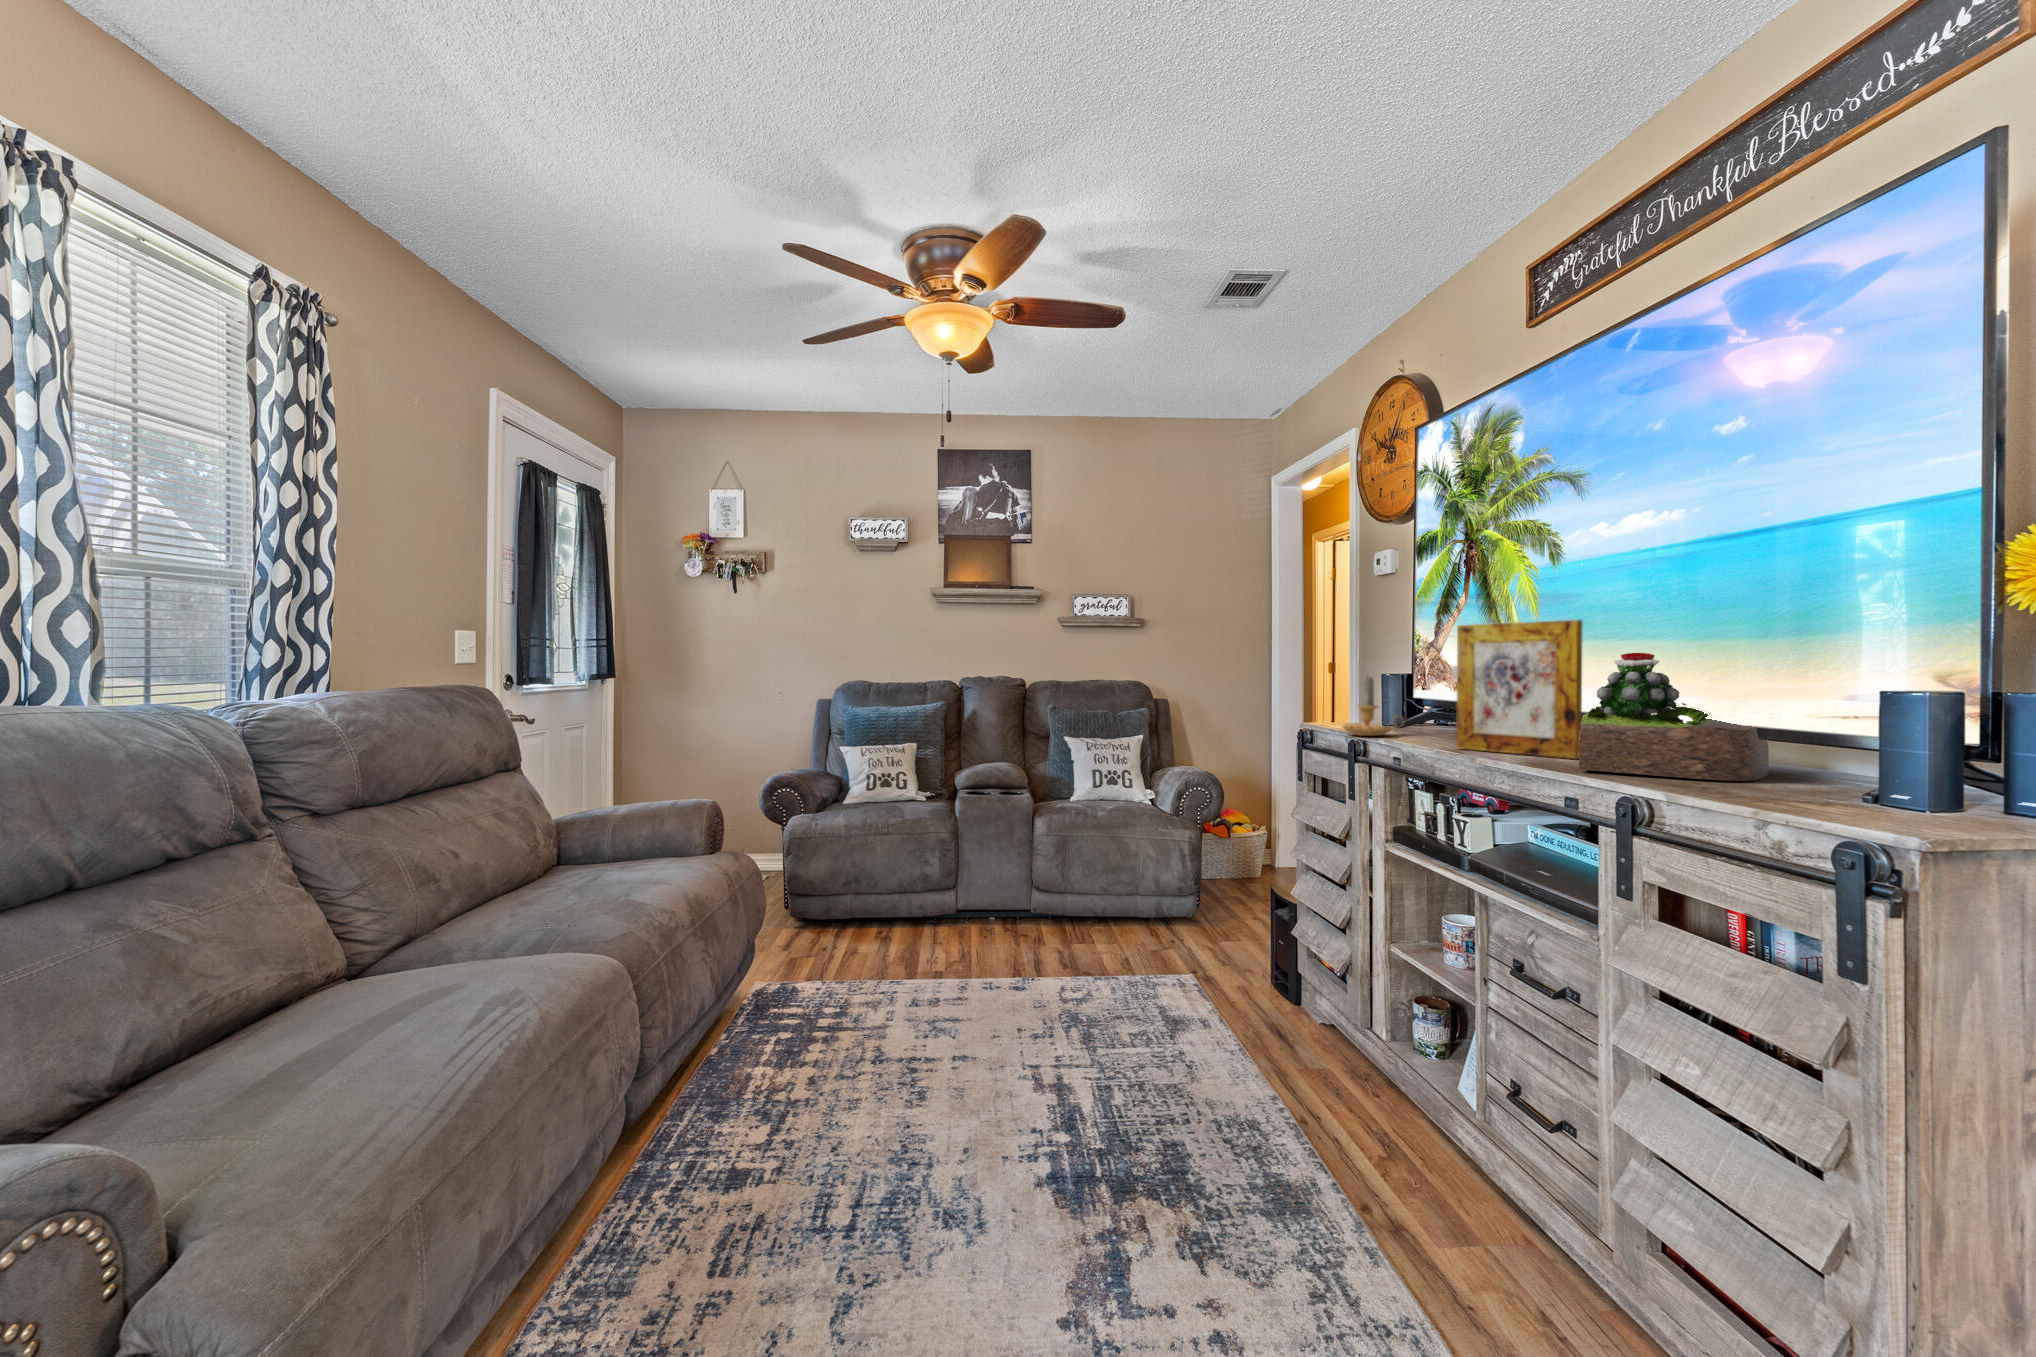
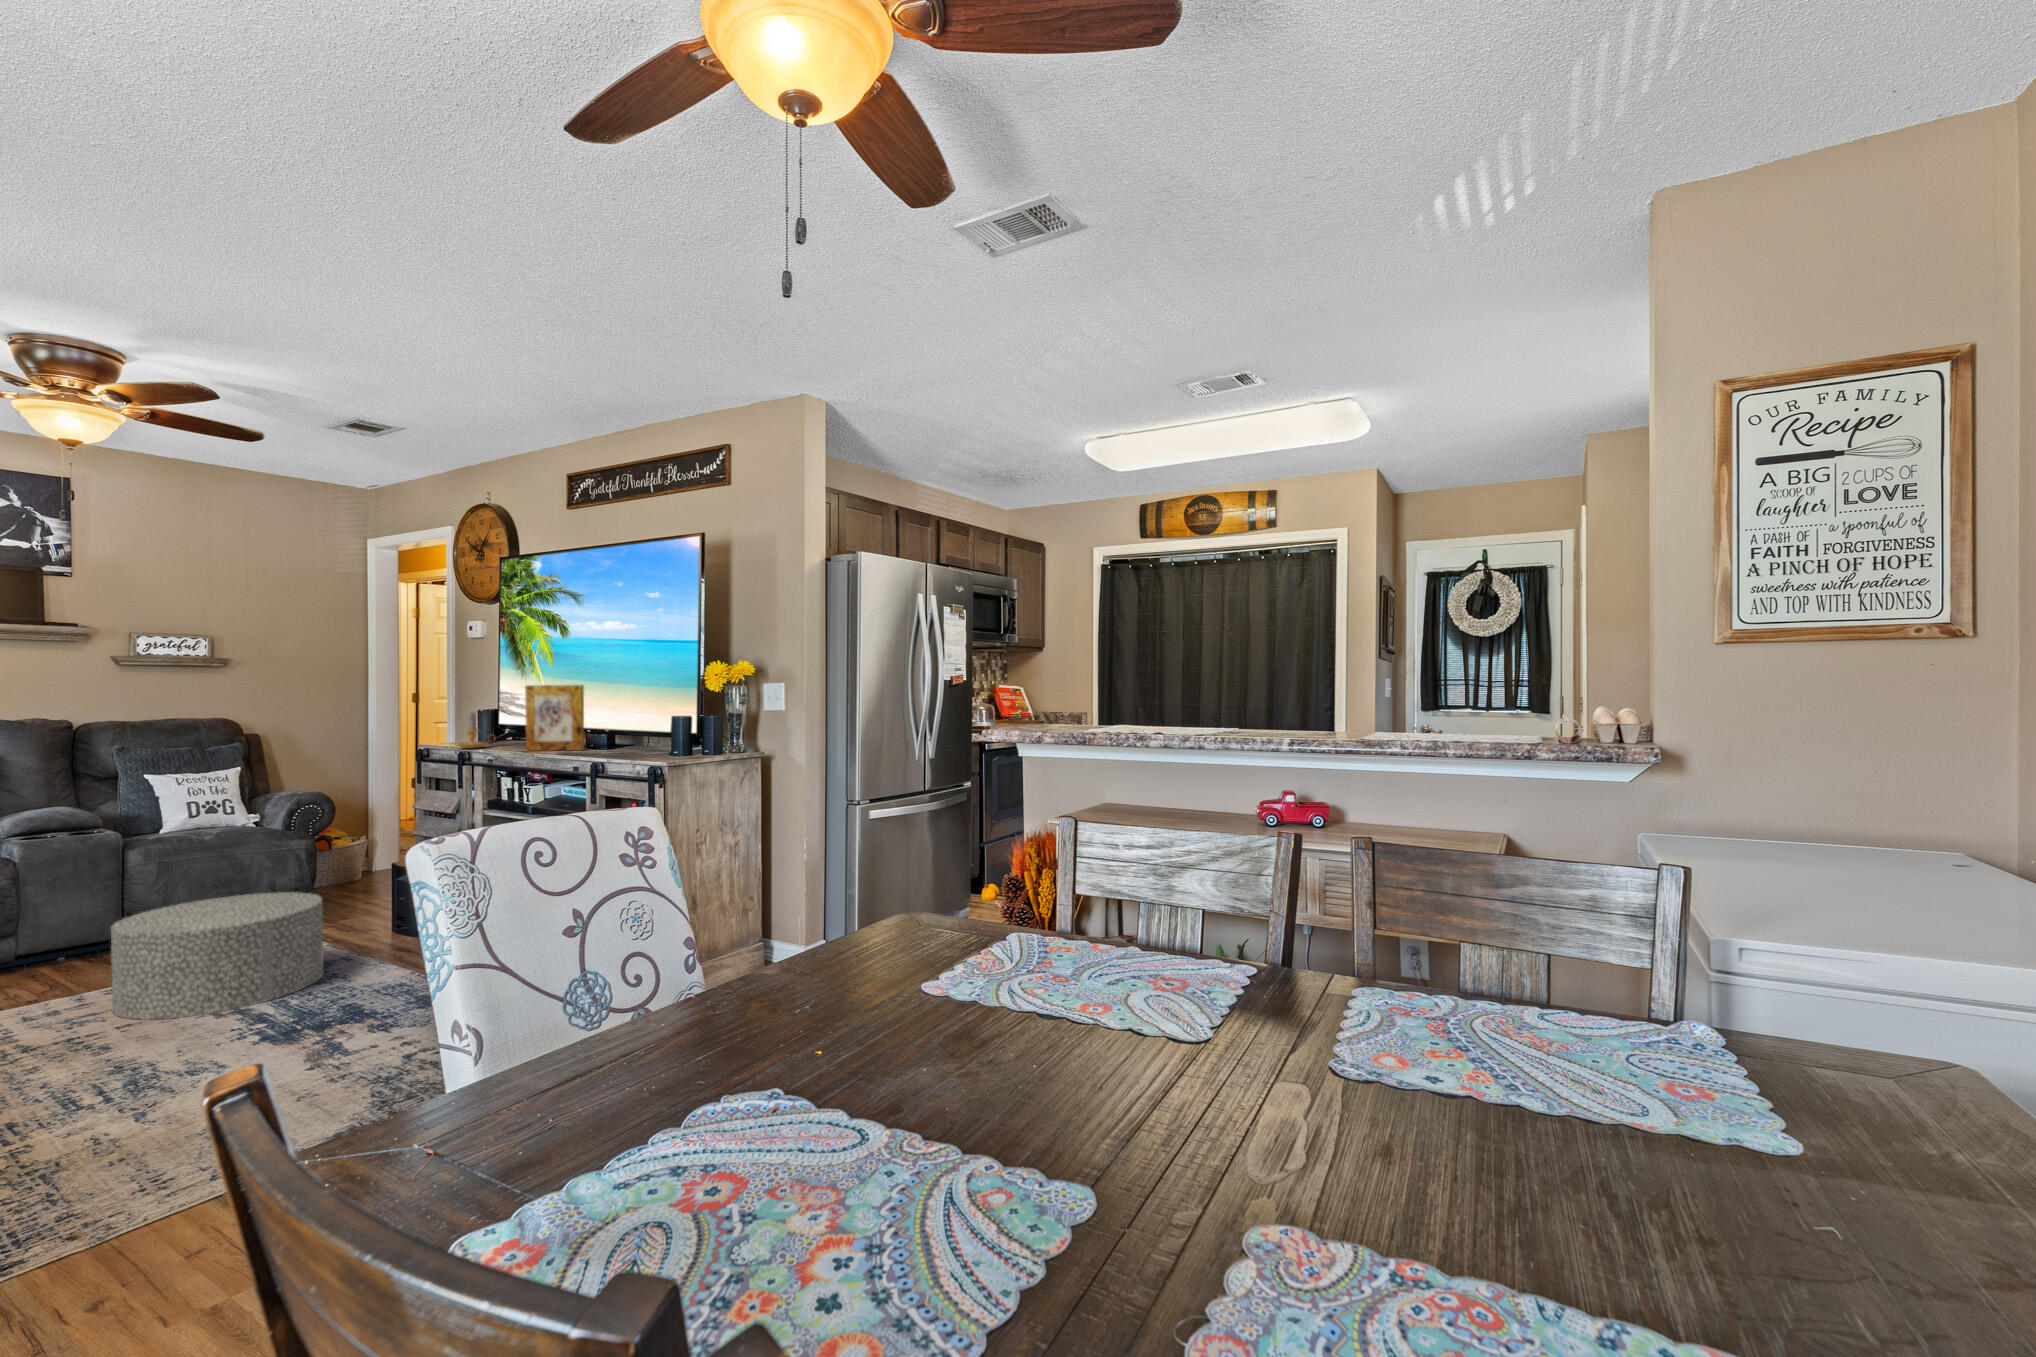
succulent plant: present [1579,653,1769,781] -> none [579,701,651,754]
ottoman: none [954,894,1162,1075] -> present [111,892,324,1020]

